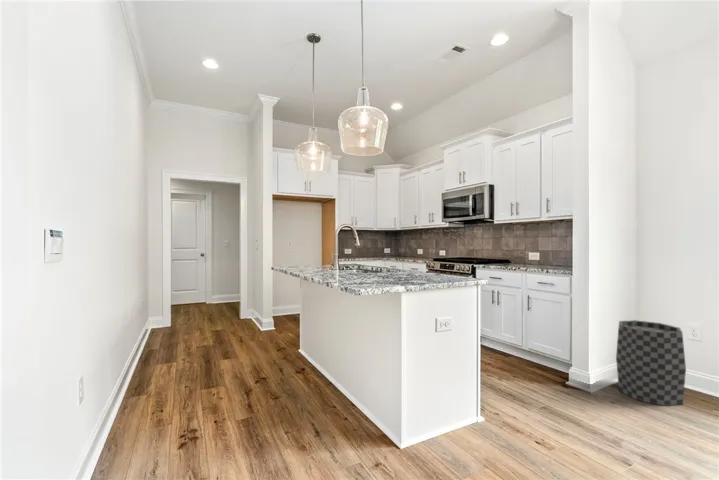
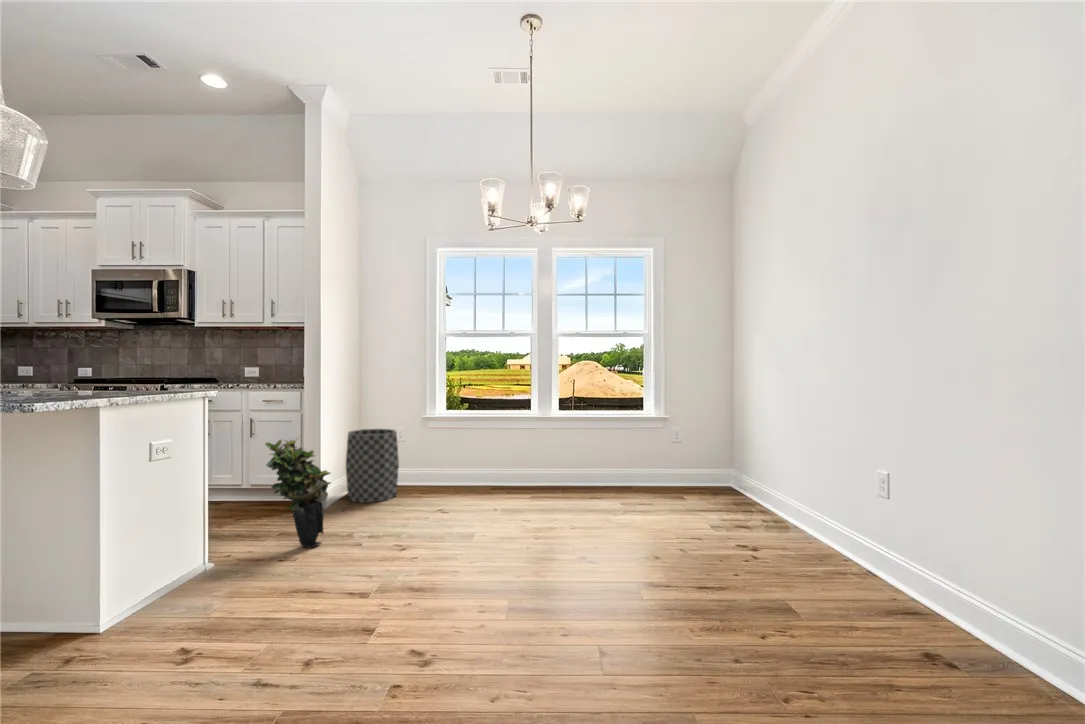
potted plant: none [526,324,592,439] -> present [265,440,331,548]

